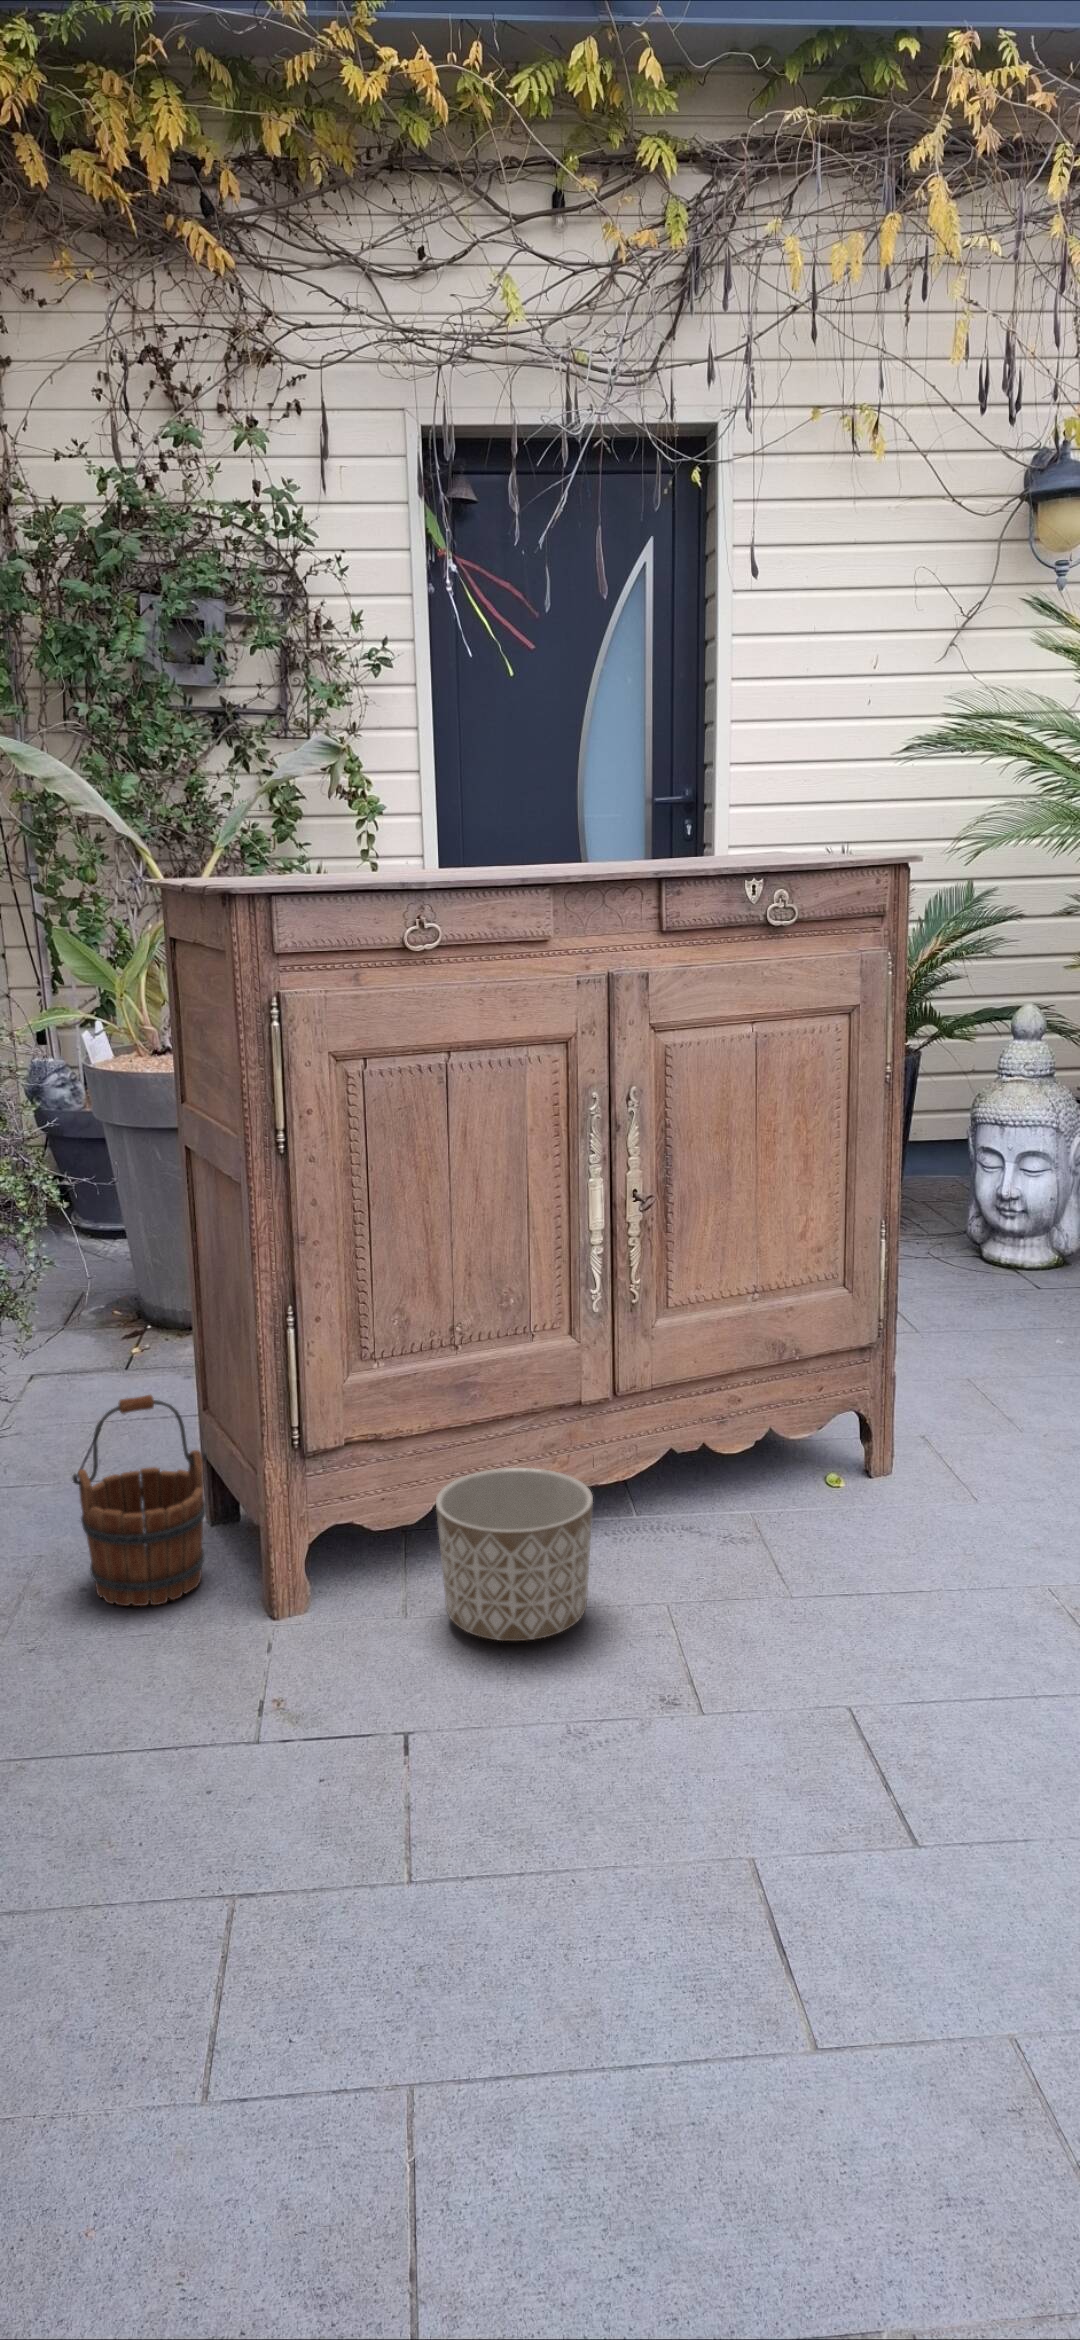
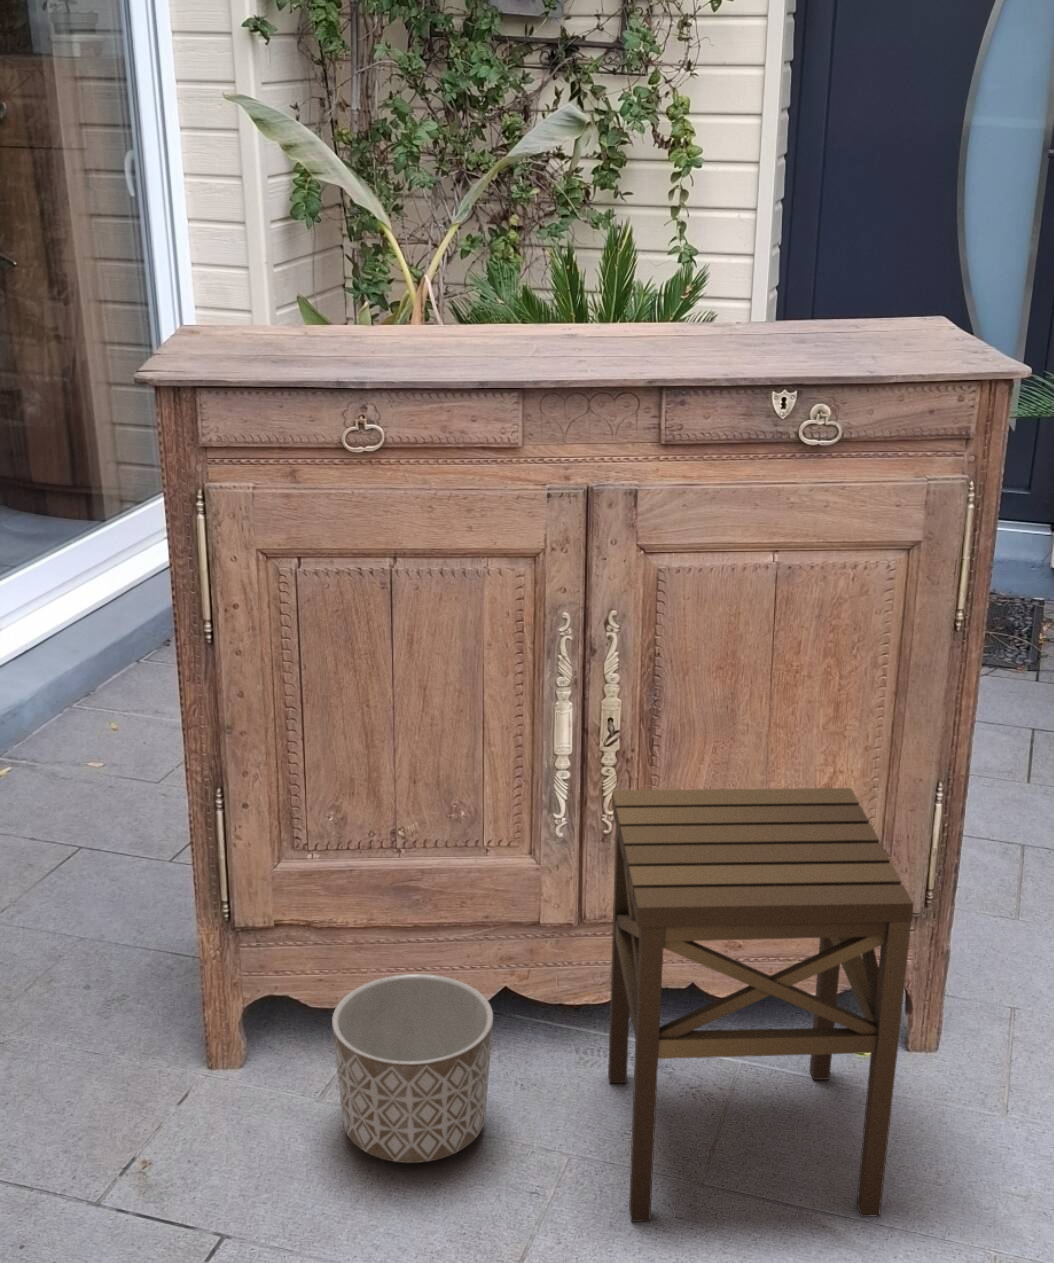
side table: none [642,1233,963,1635] -> present [608,788,913,1222]
wooden bucket: present [72,1395,207,1606] -> none [69,828,197,1021]

